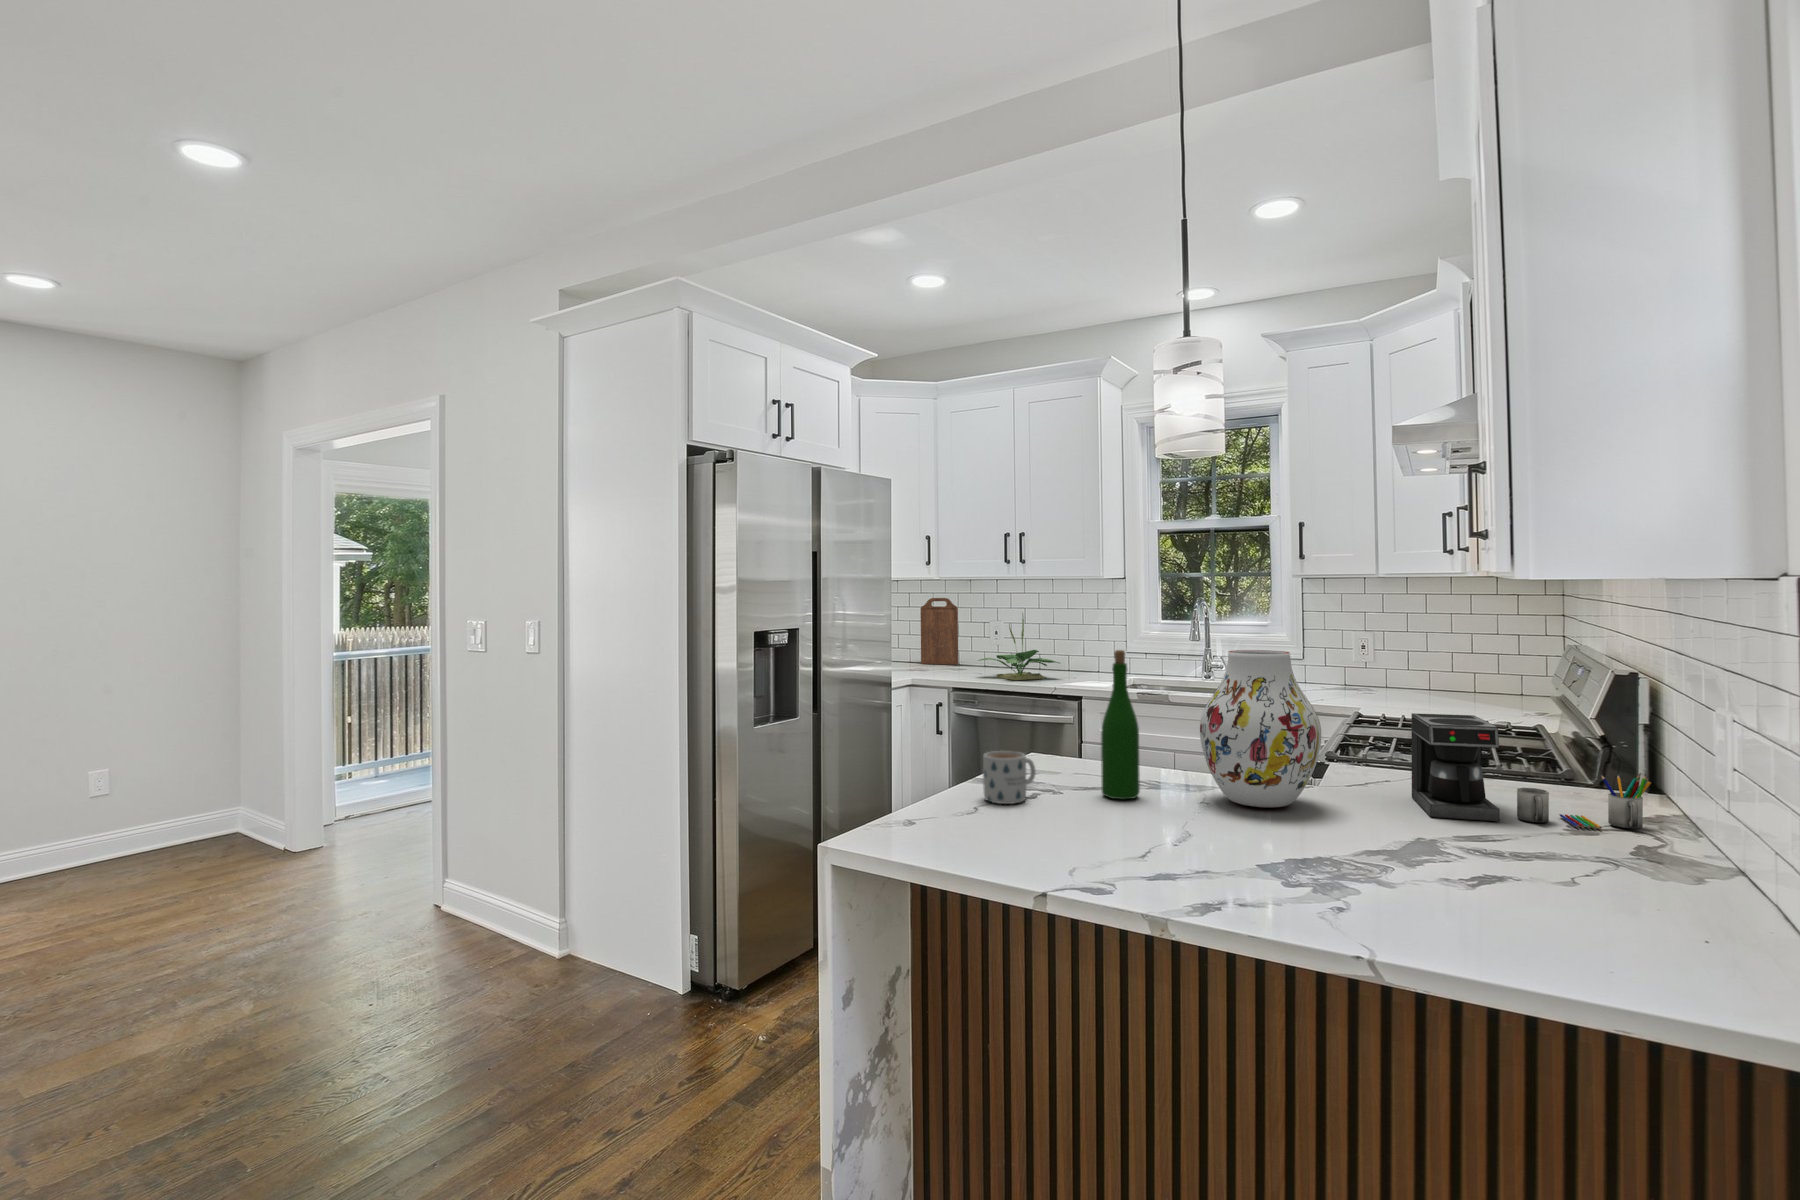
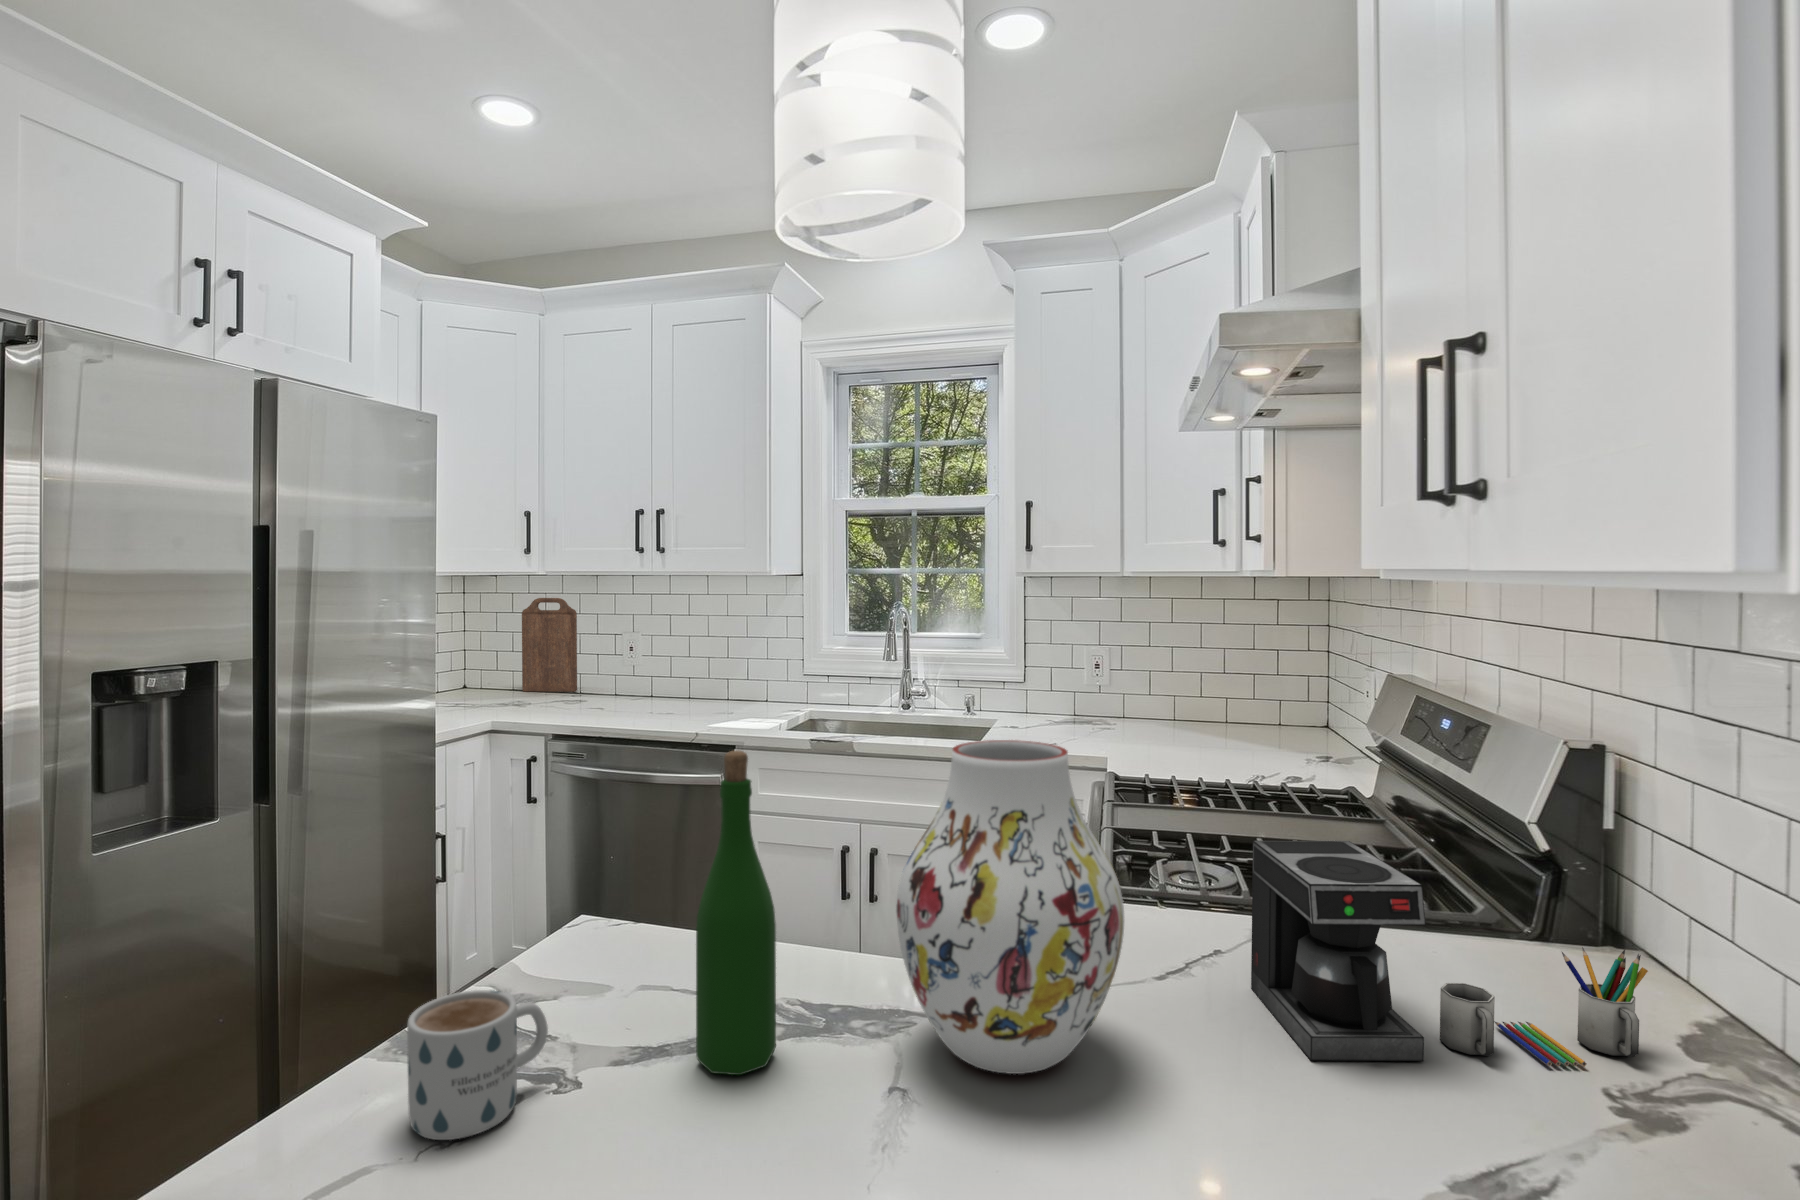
potted plant: present [979,614,1060,680] -> none [591,621,713,720]

